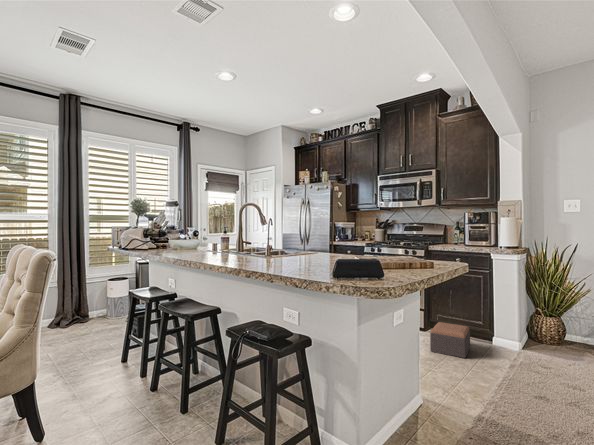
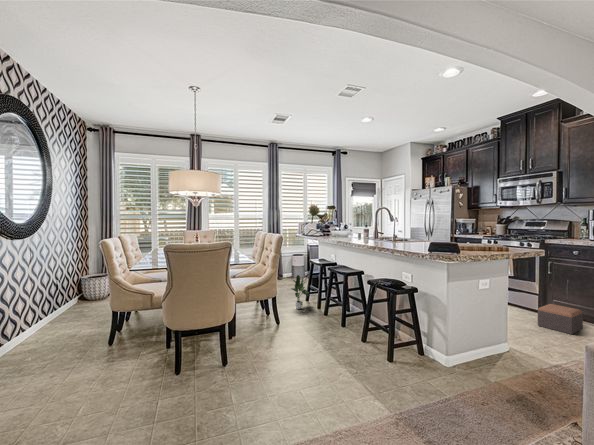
potted plant: none [86,321,130,383] -> present [291,275,310,309]

